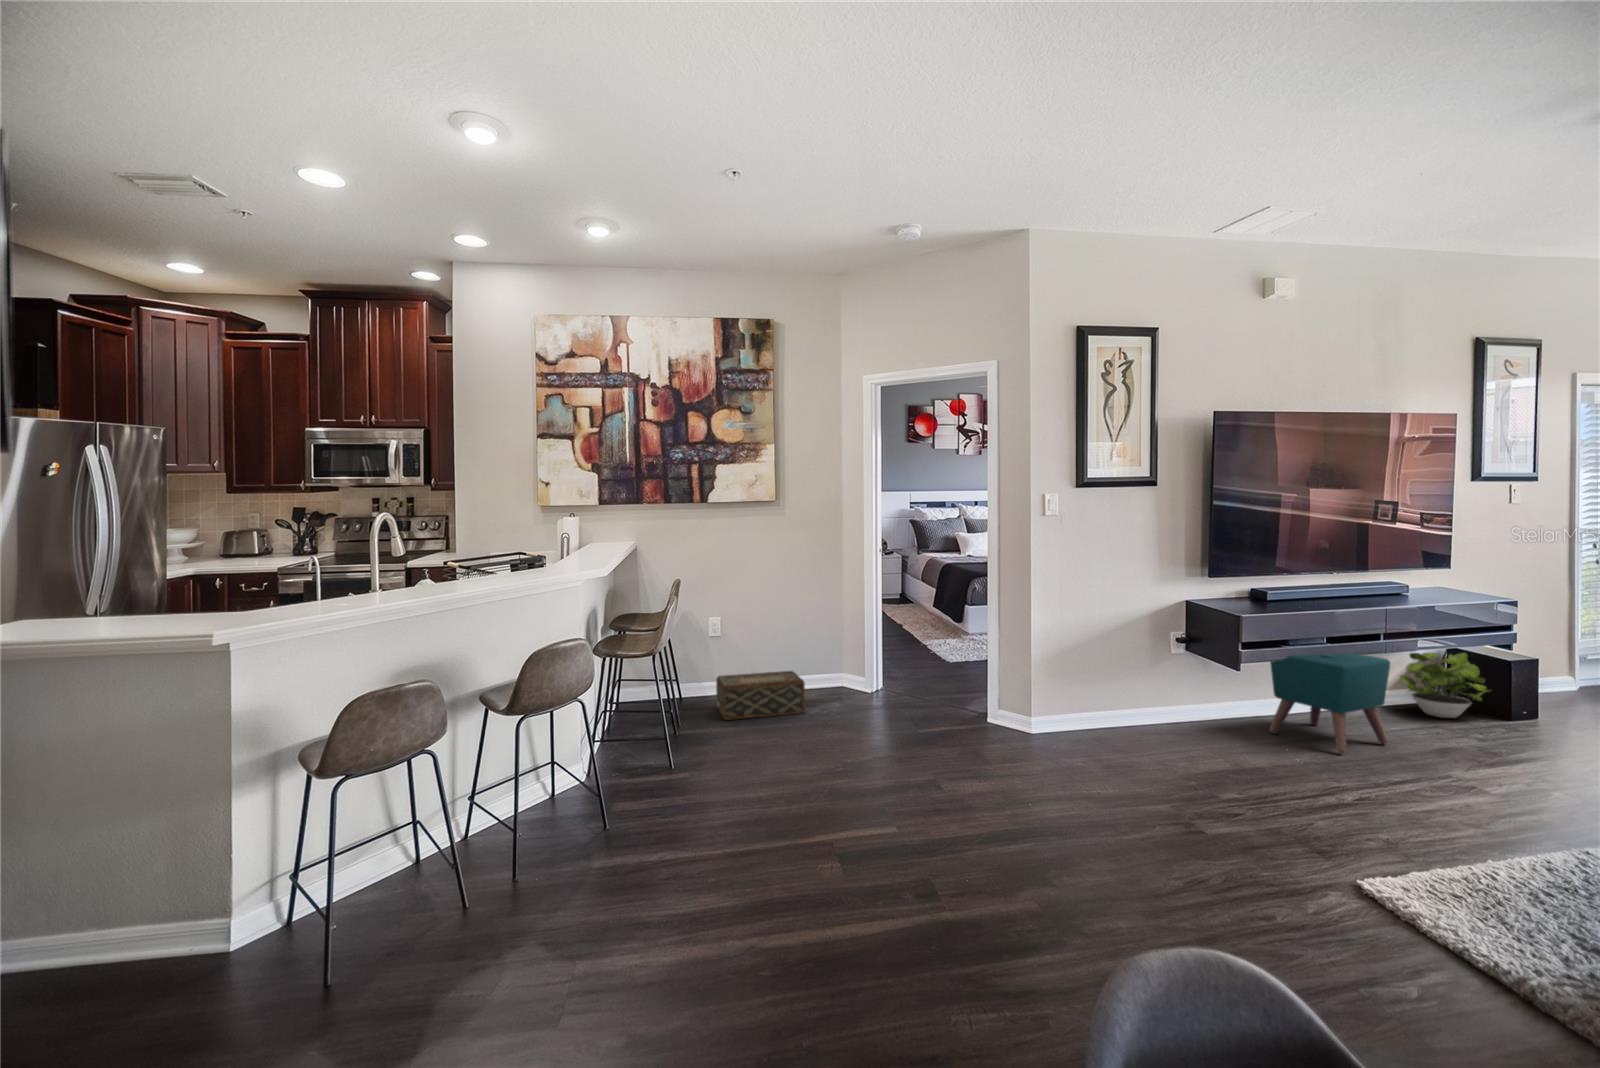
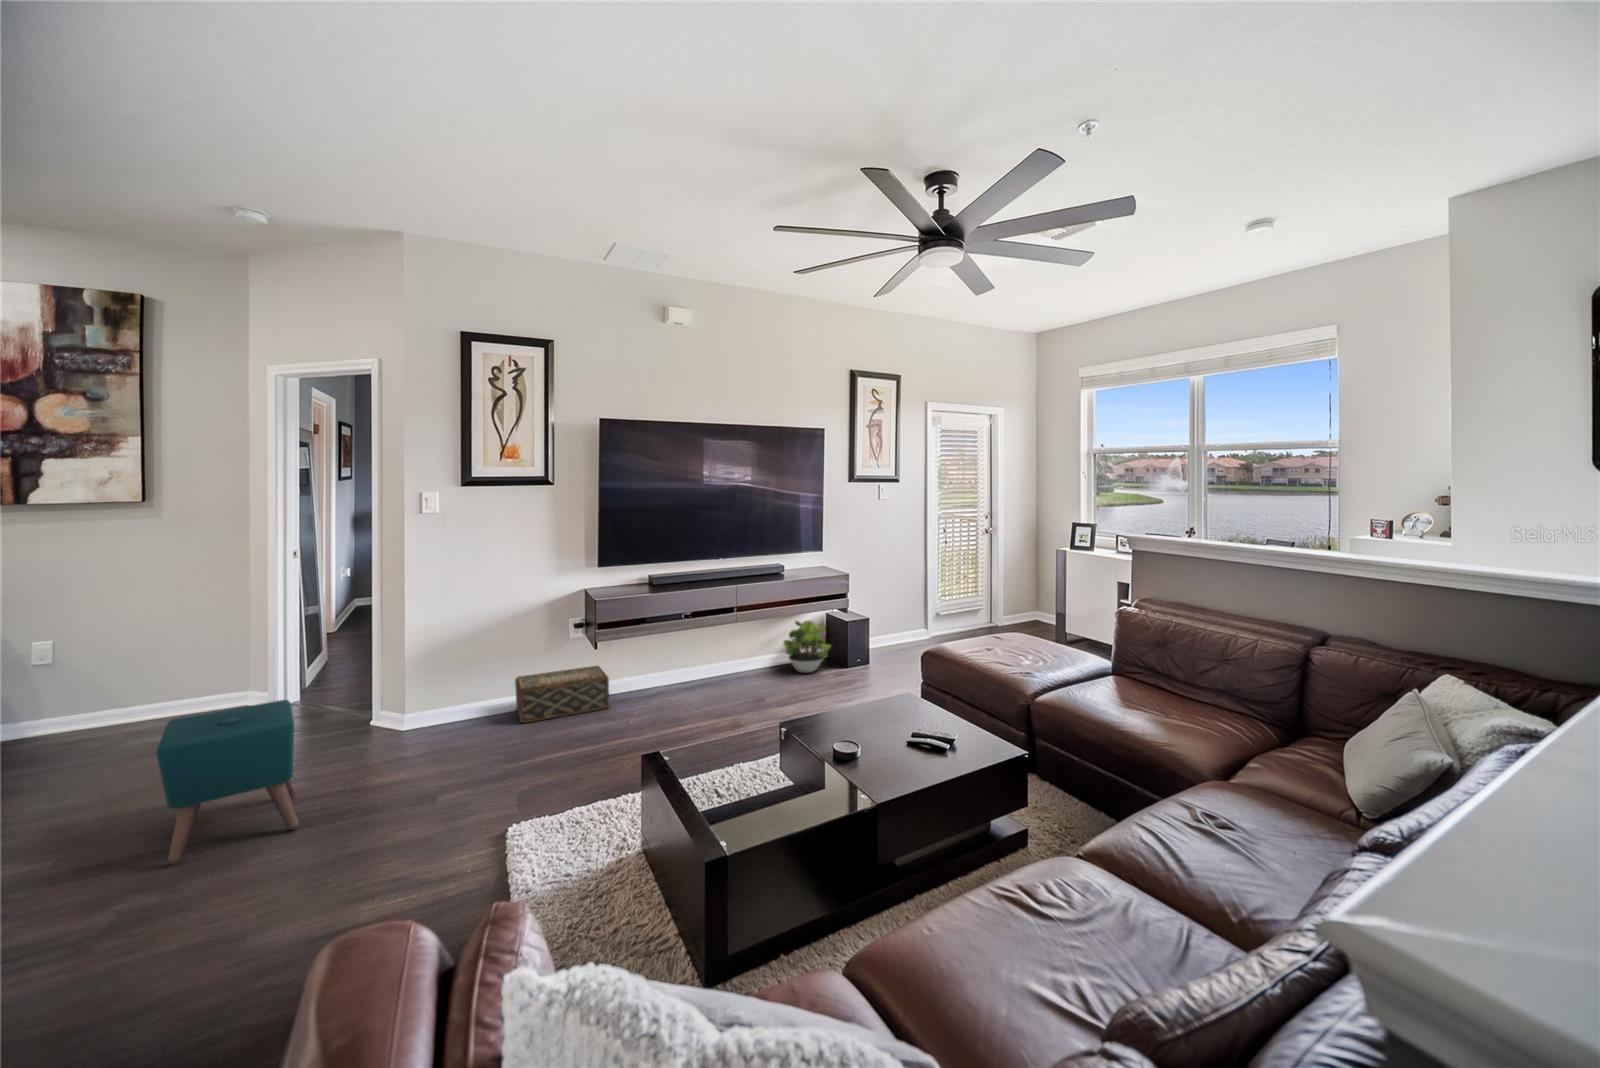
ottoman: present [1270,653,1390,753] -> present [156,700,299,864]
woven basket: present [716,671,805,720] -> present [515,666,610,723]

